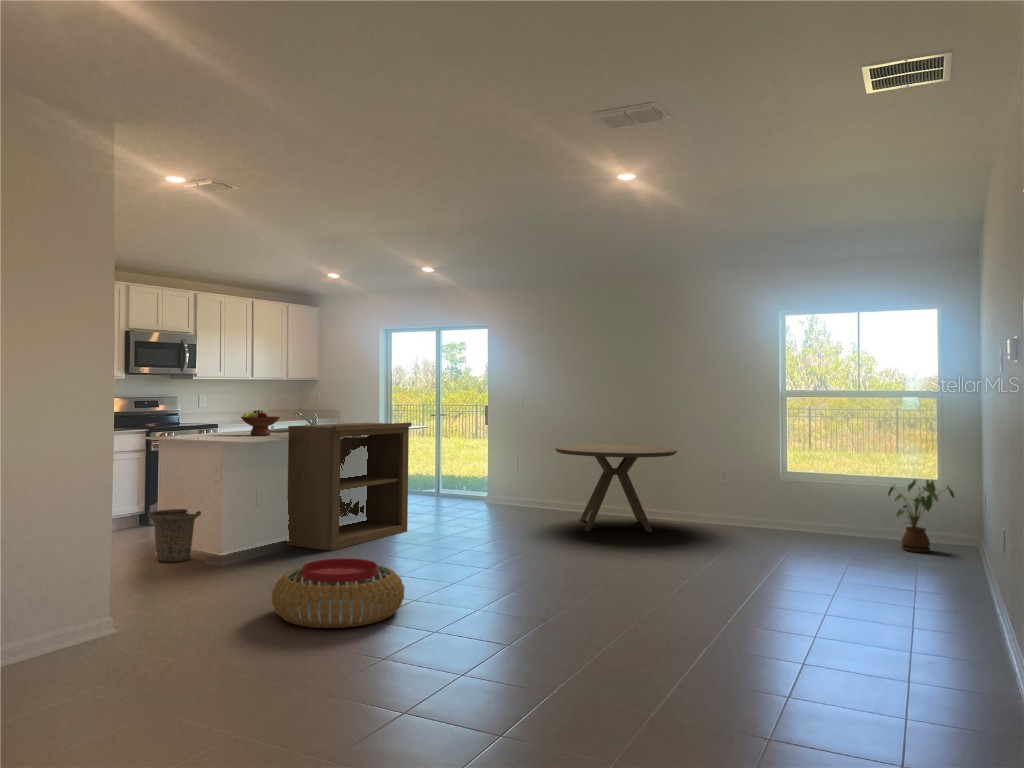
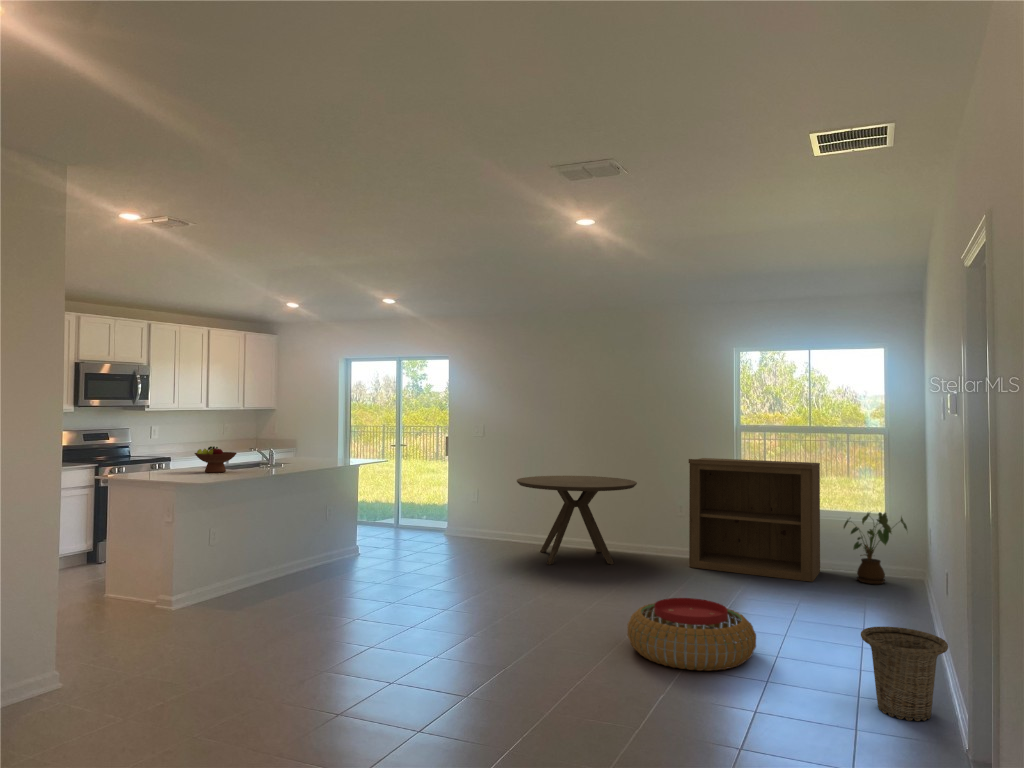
bookshelf: present [287,423,412,551] -> present [689,458,820,582]
basket: present [147,509,201,563] -> present [861,627,948,721]
pouf: present [272,558,405,628] -> present [628,598,756,671]

